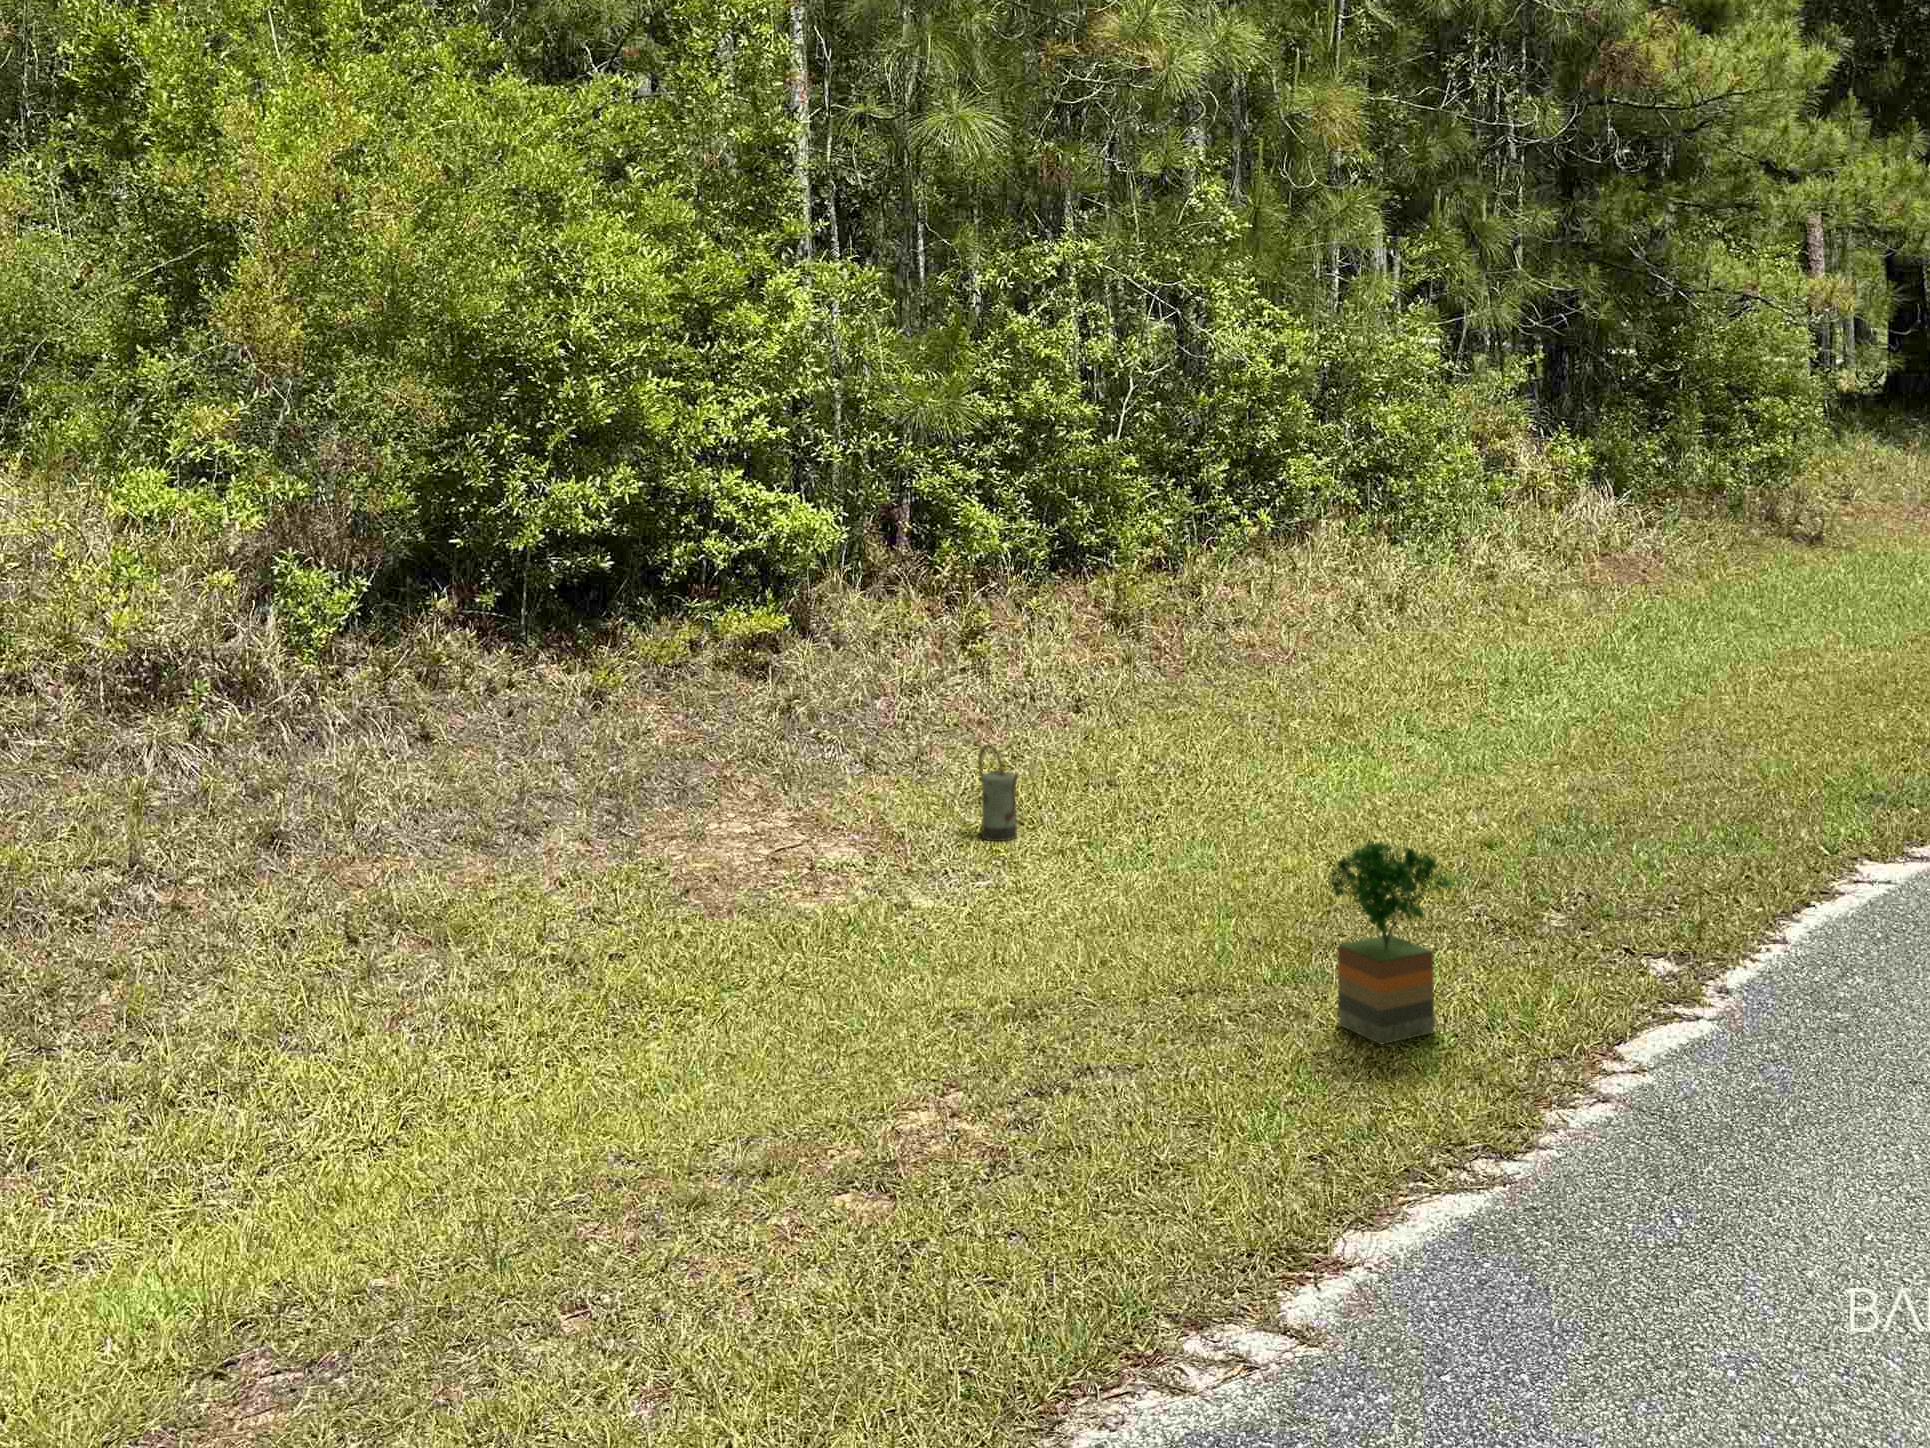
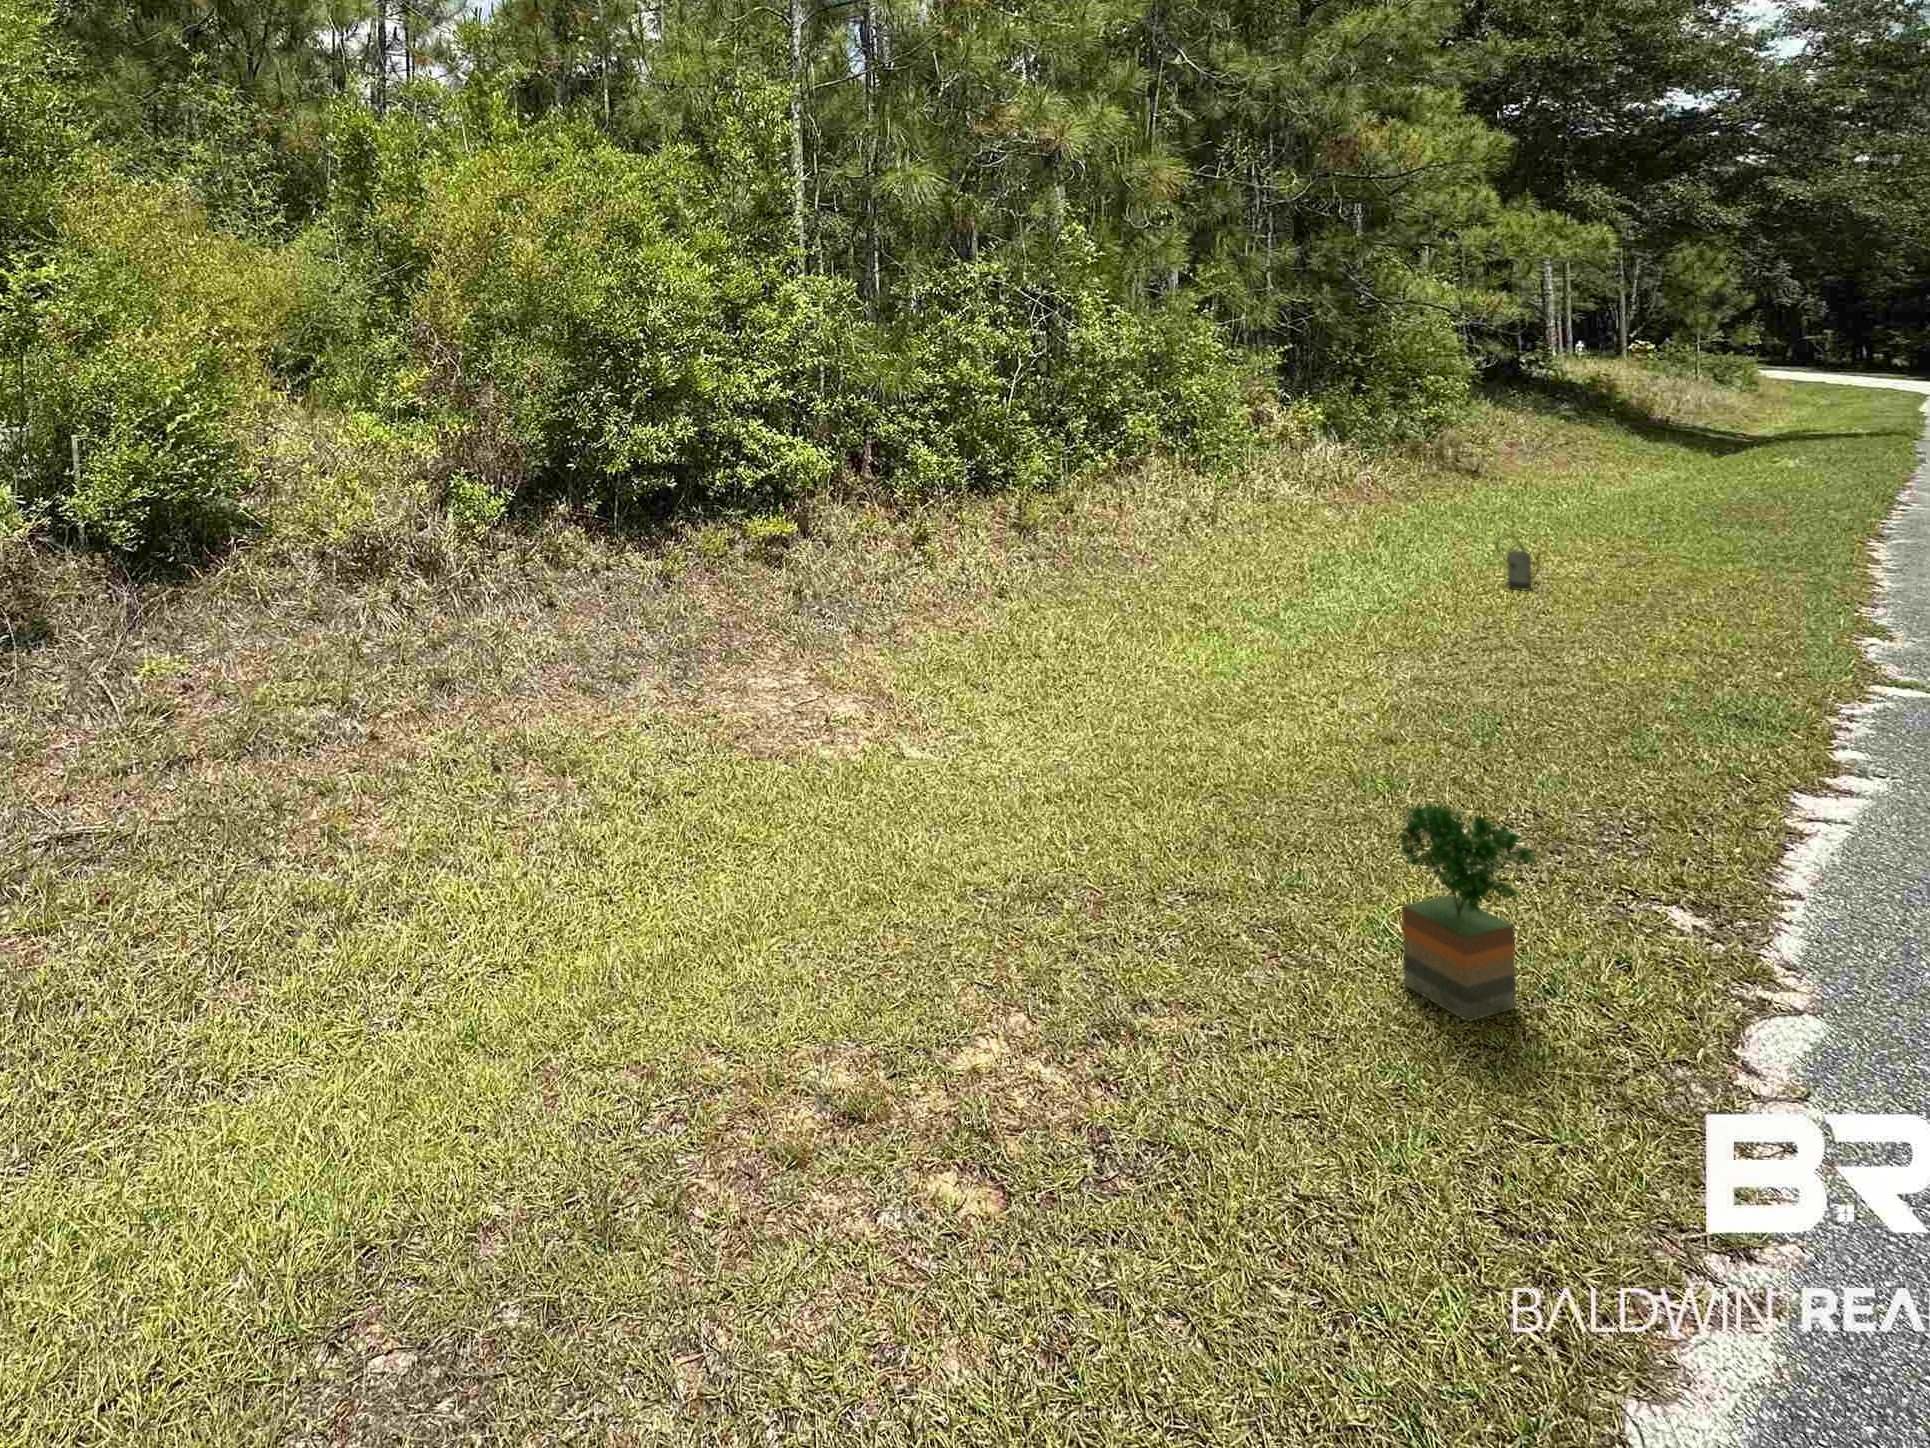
watering can: present [978,744,1019,841] -> present [1496,535,1542,591]

